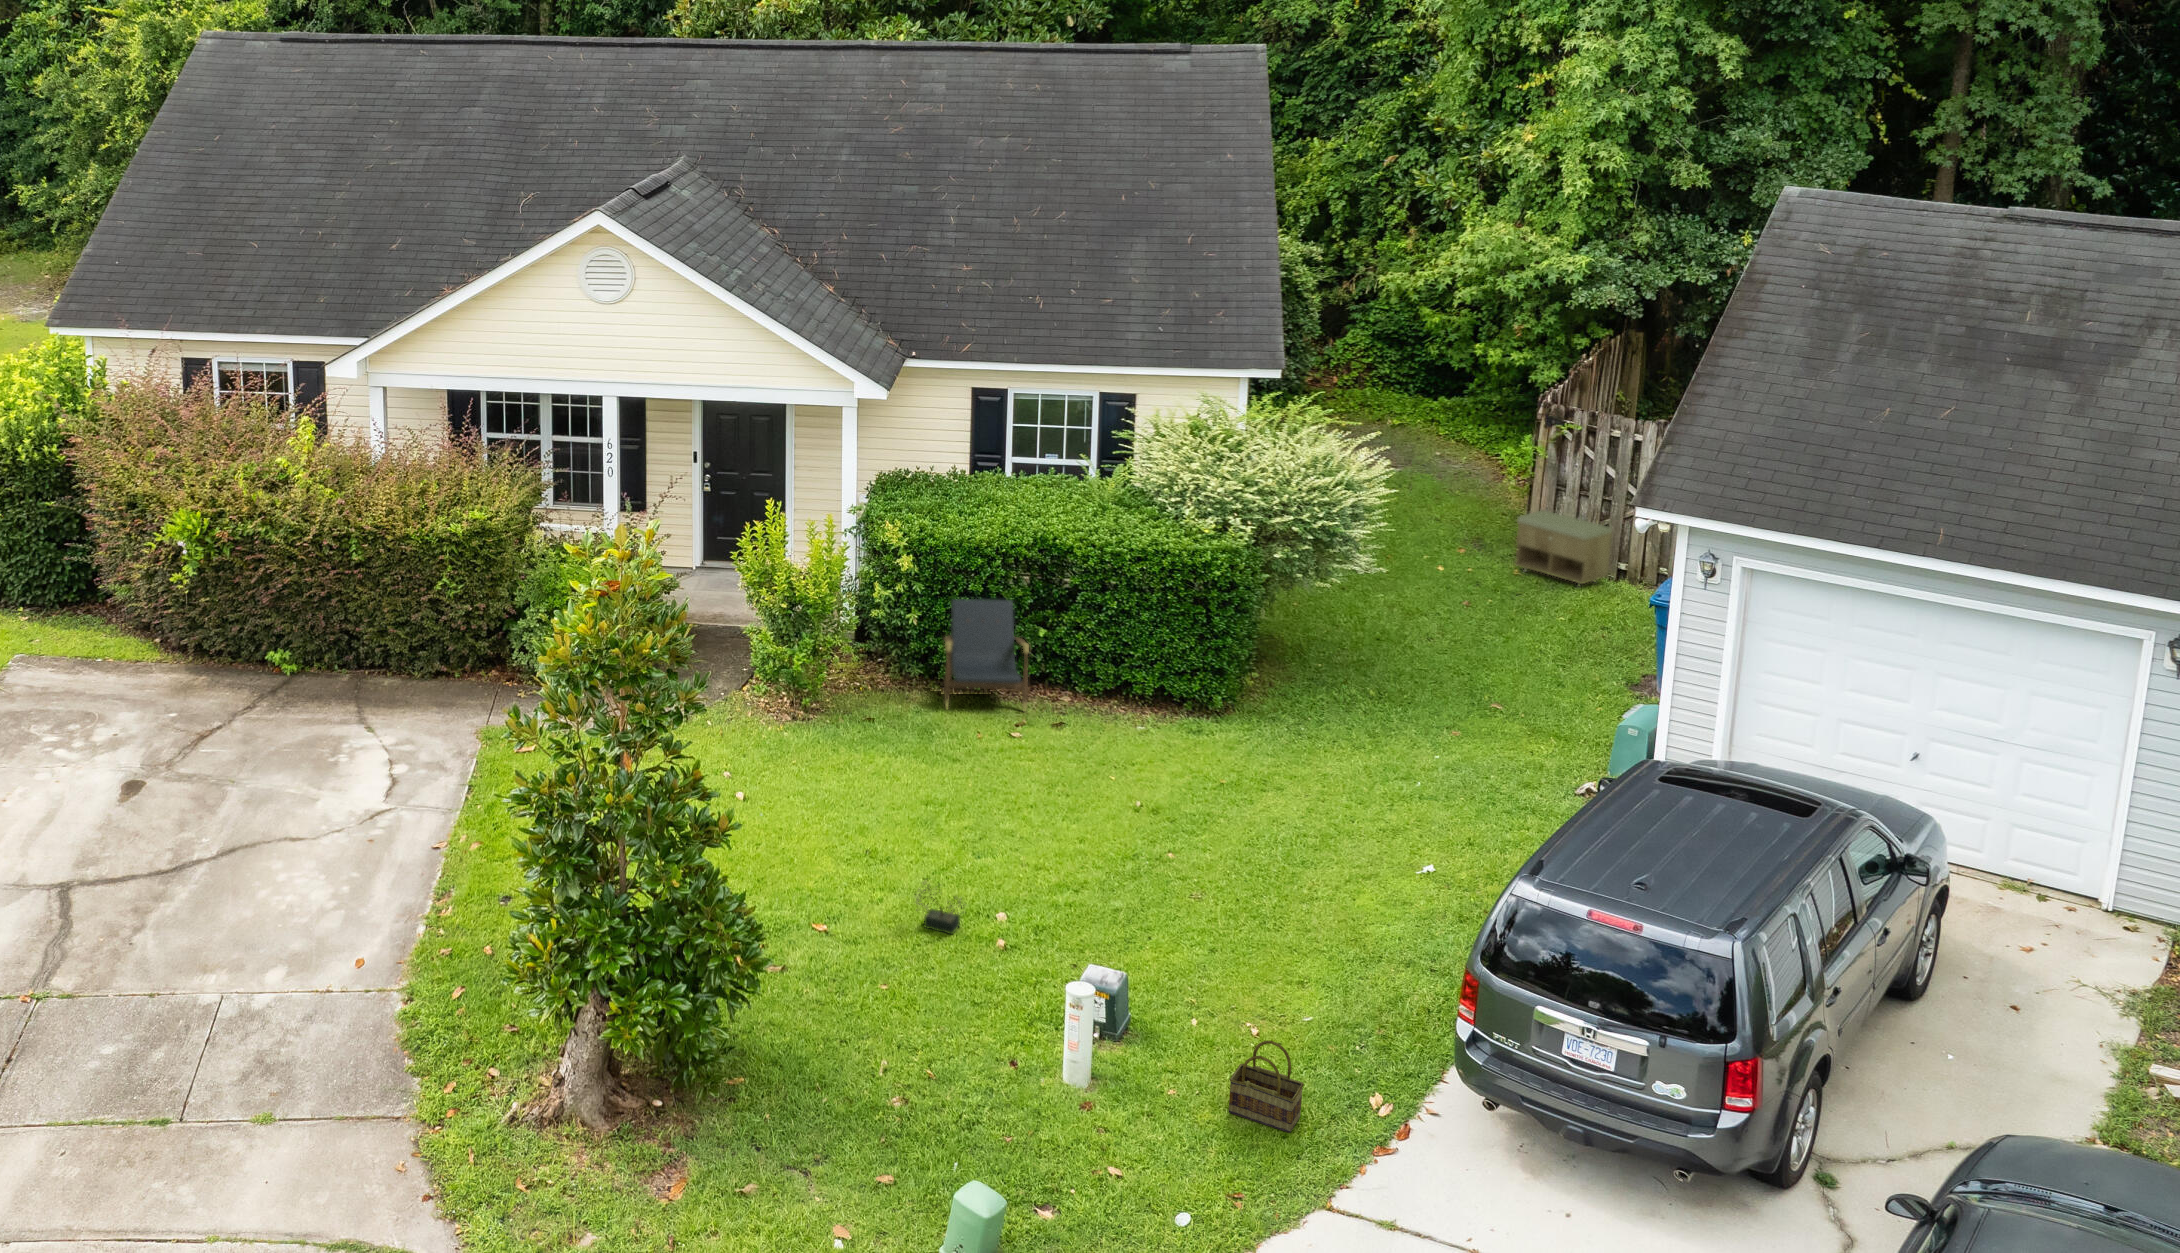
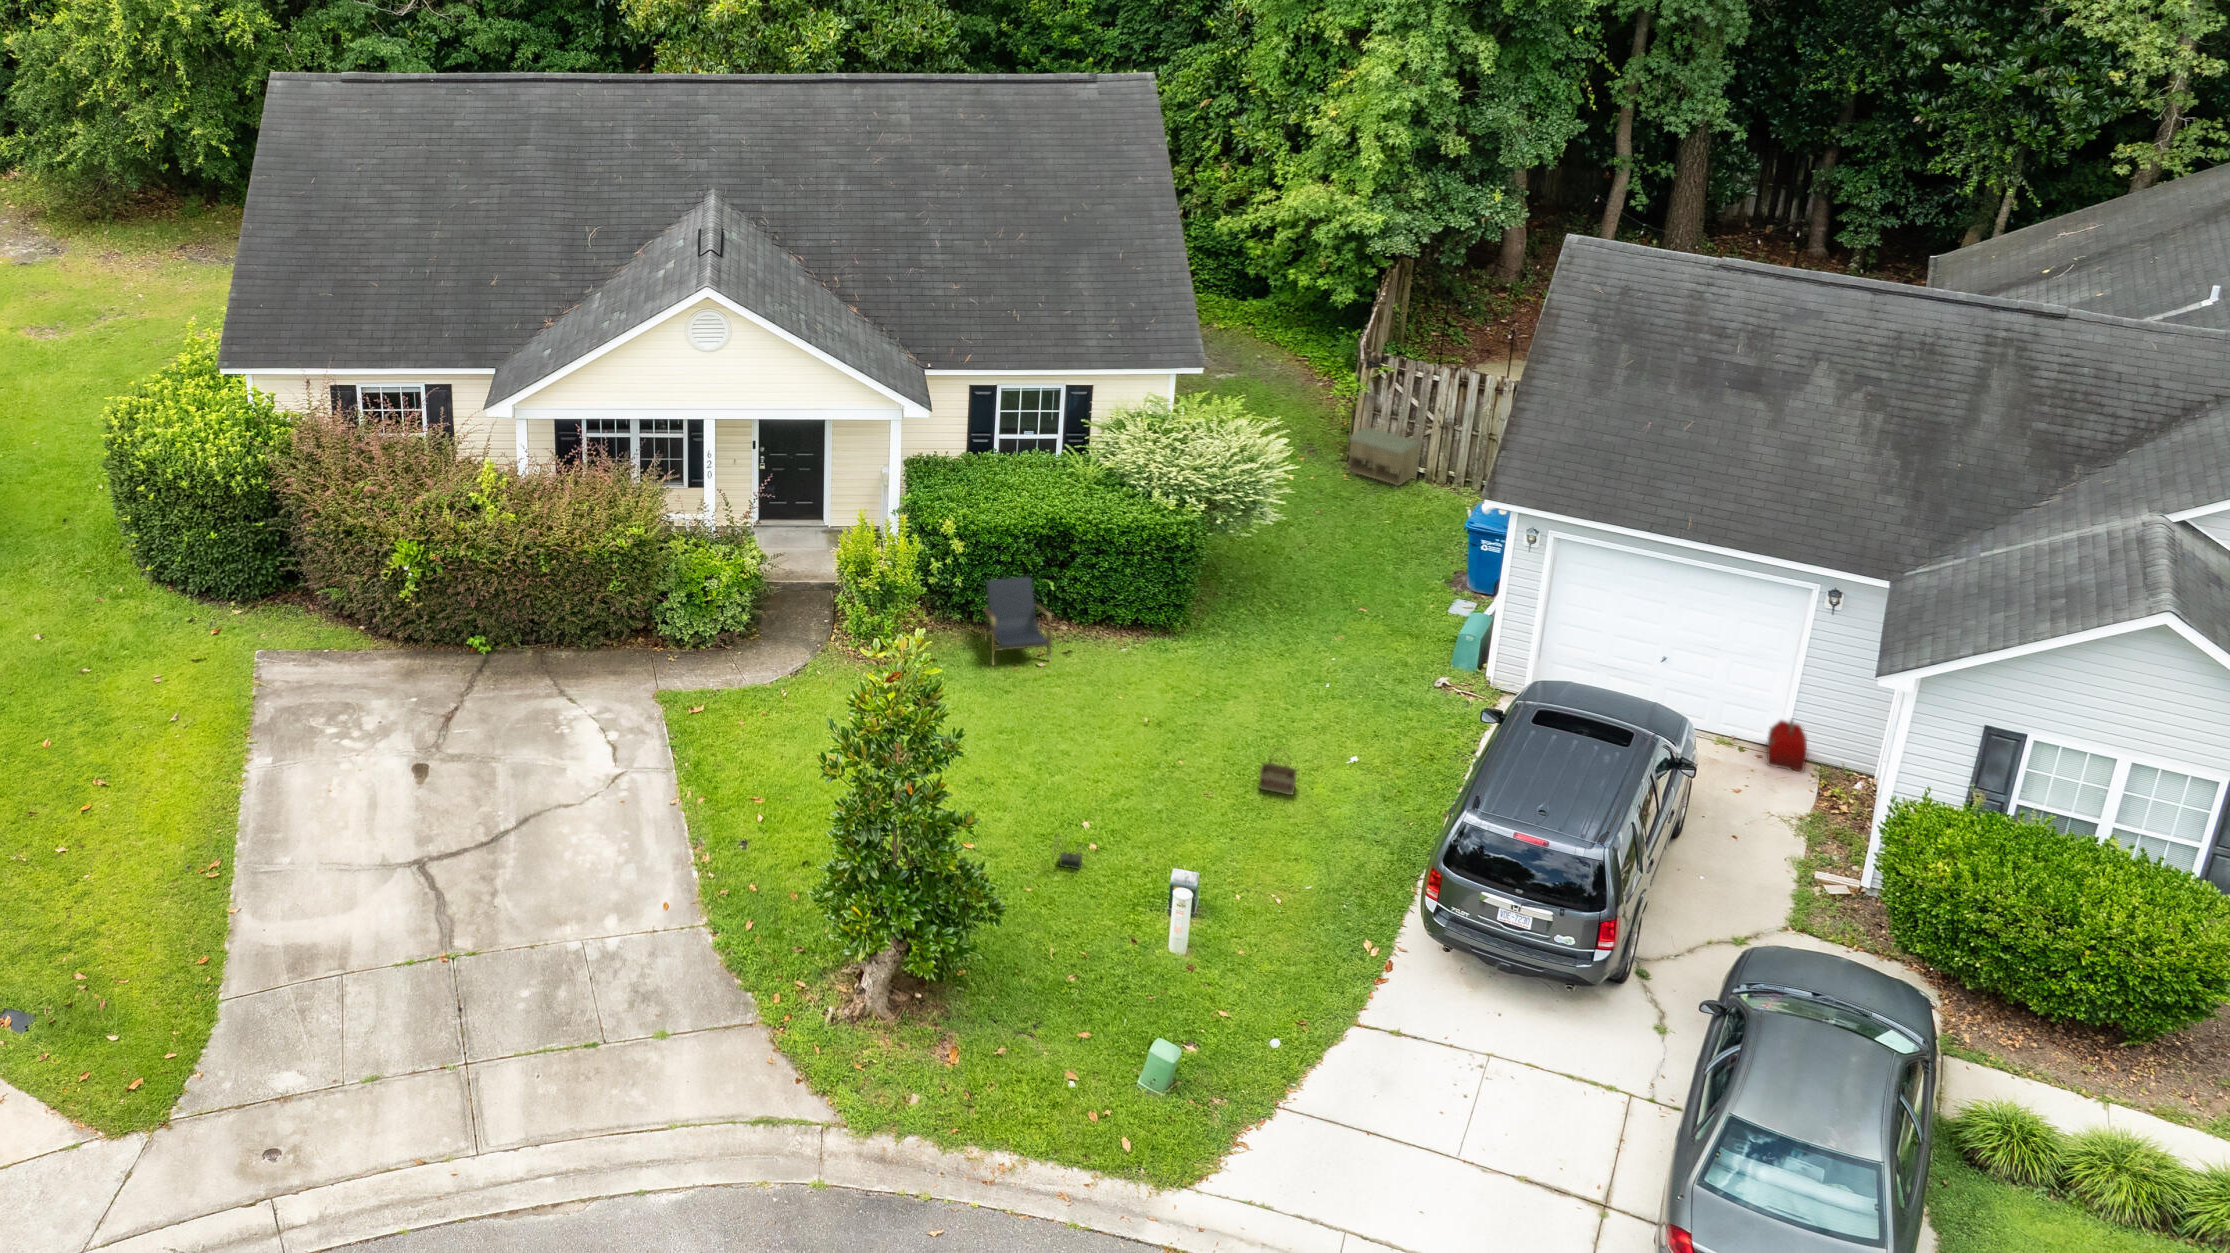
toolbox: none [2087,863,2156,948] -> present [1767,720,1807,772]
basket: present [1229,1041,1304,1133] -> present [1259,751,1297,795]

